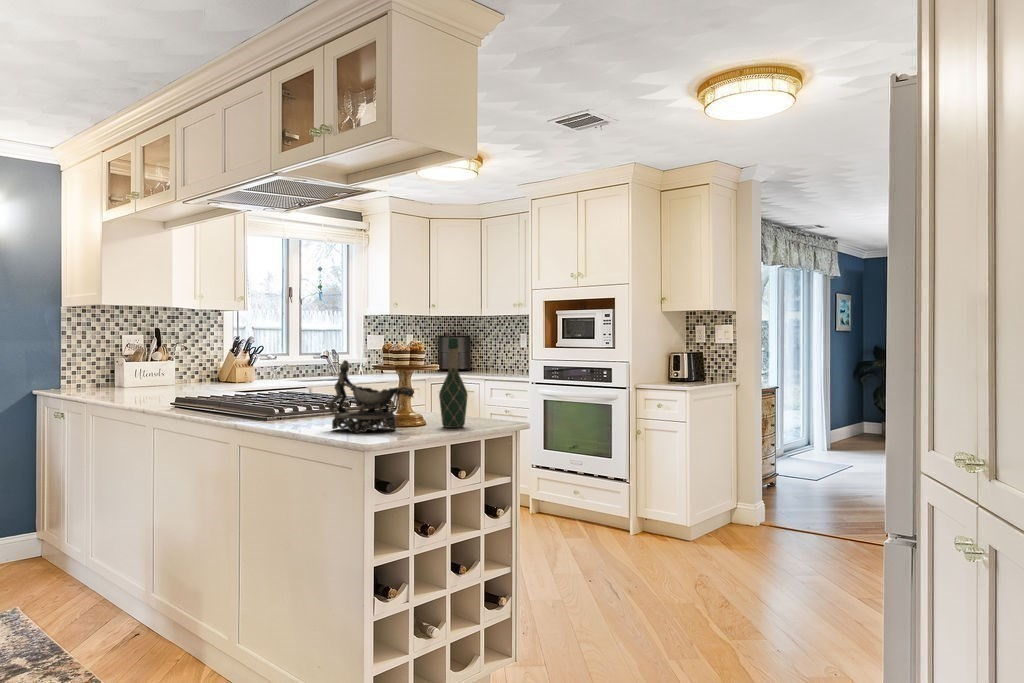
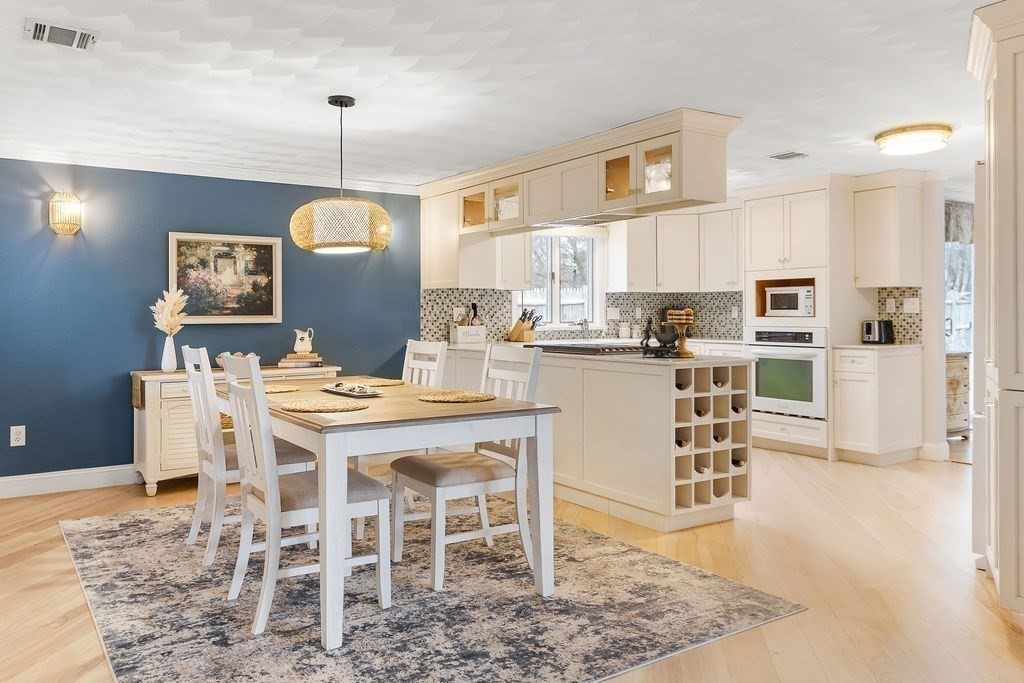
wine bottle: present [439,338,467,428] -> none [704,304,722,357]

